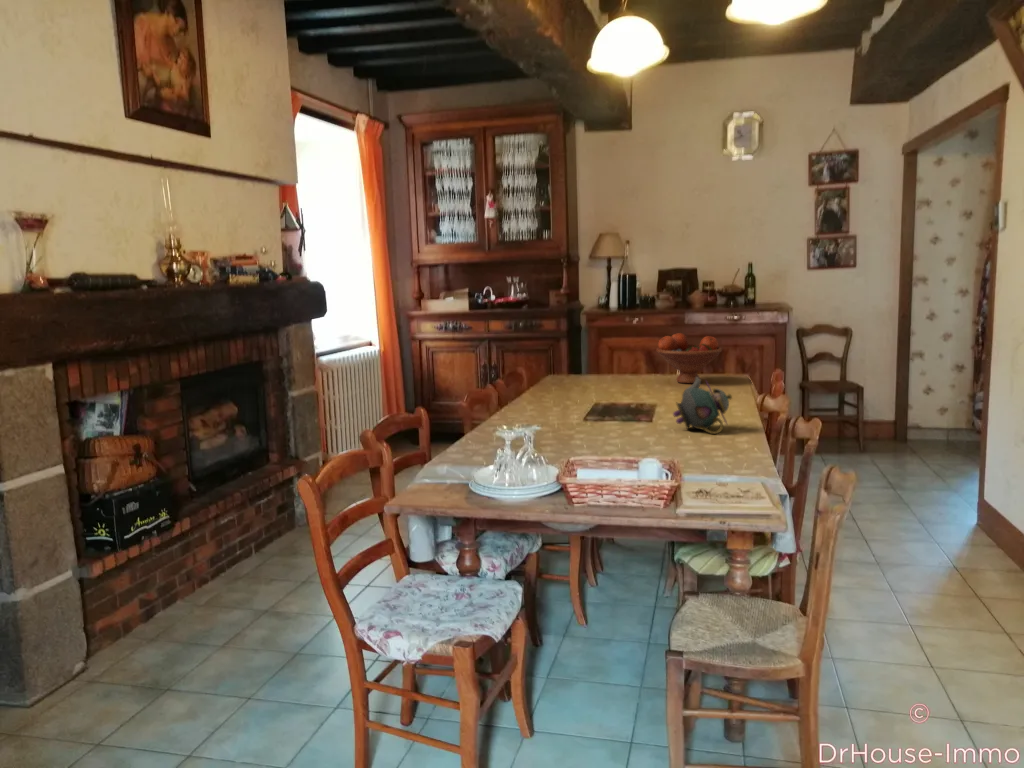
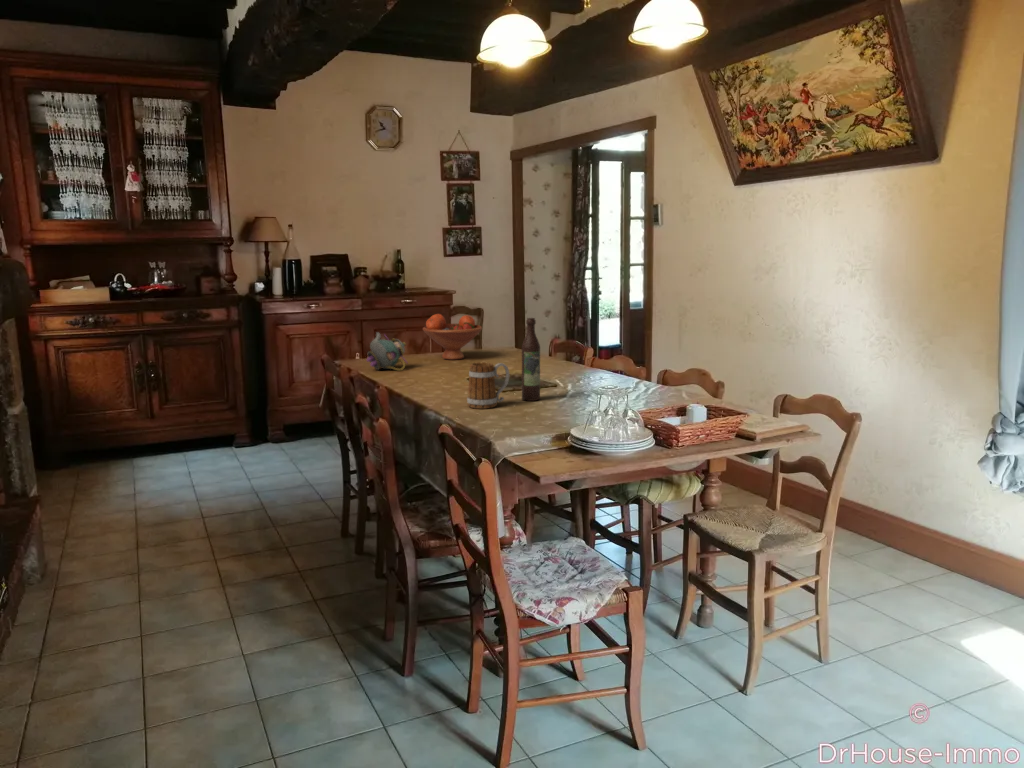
wine bottle: none [629,342,650,434] -> present [522,318,540,401]
teapot: present [673,377,732,434] -> present [367,332,406,371]
mug: none [559,386,605,435] -> present [467,362,509,409]

